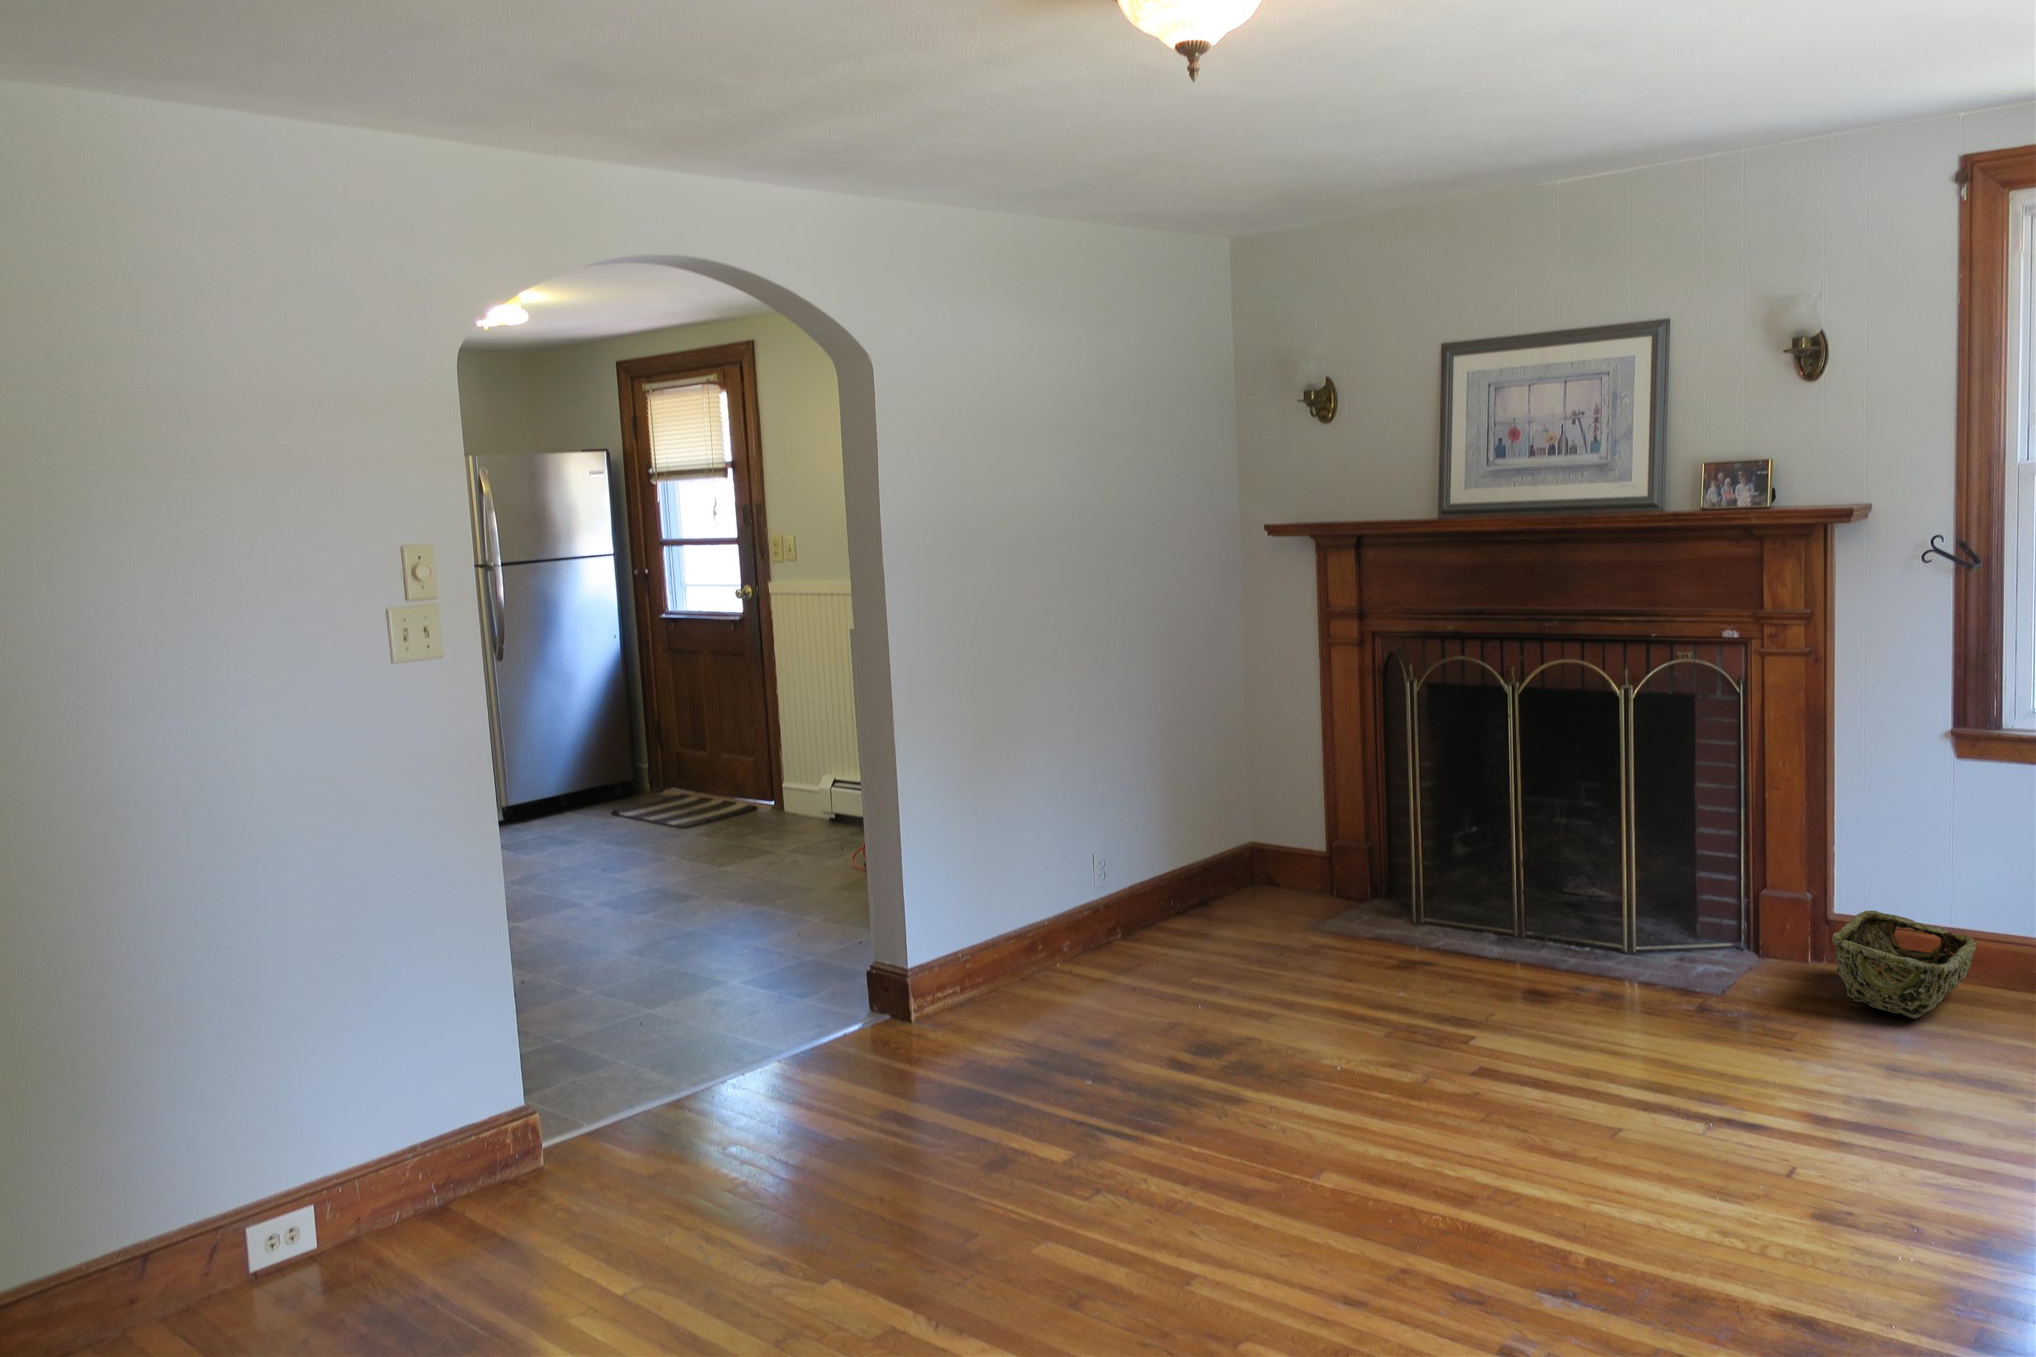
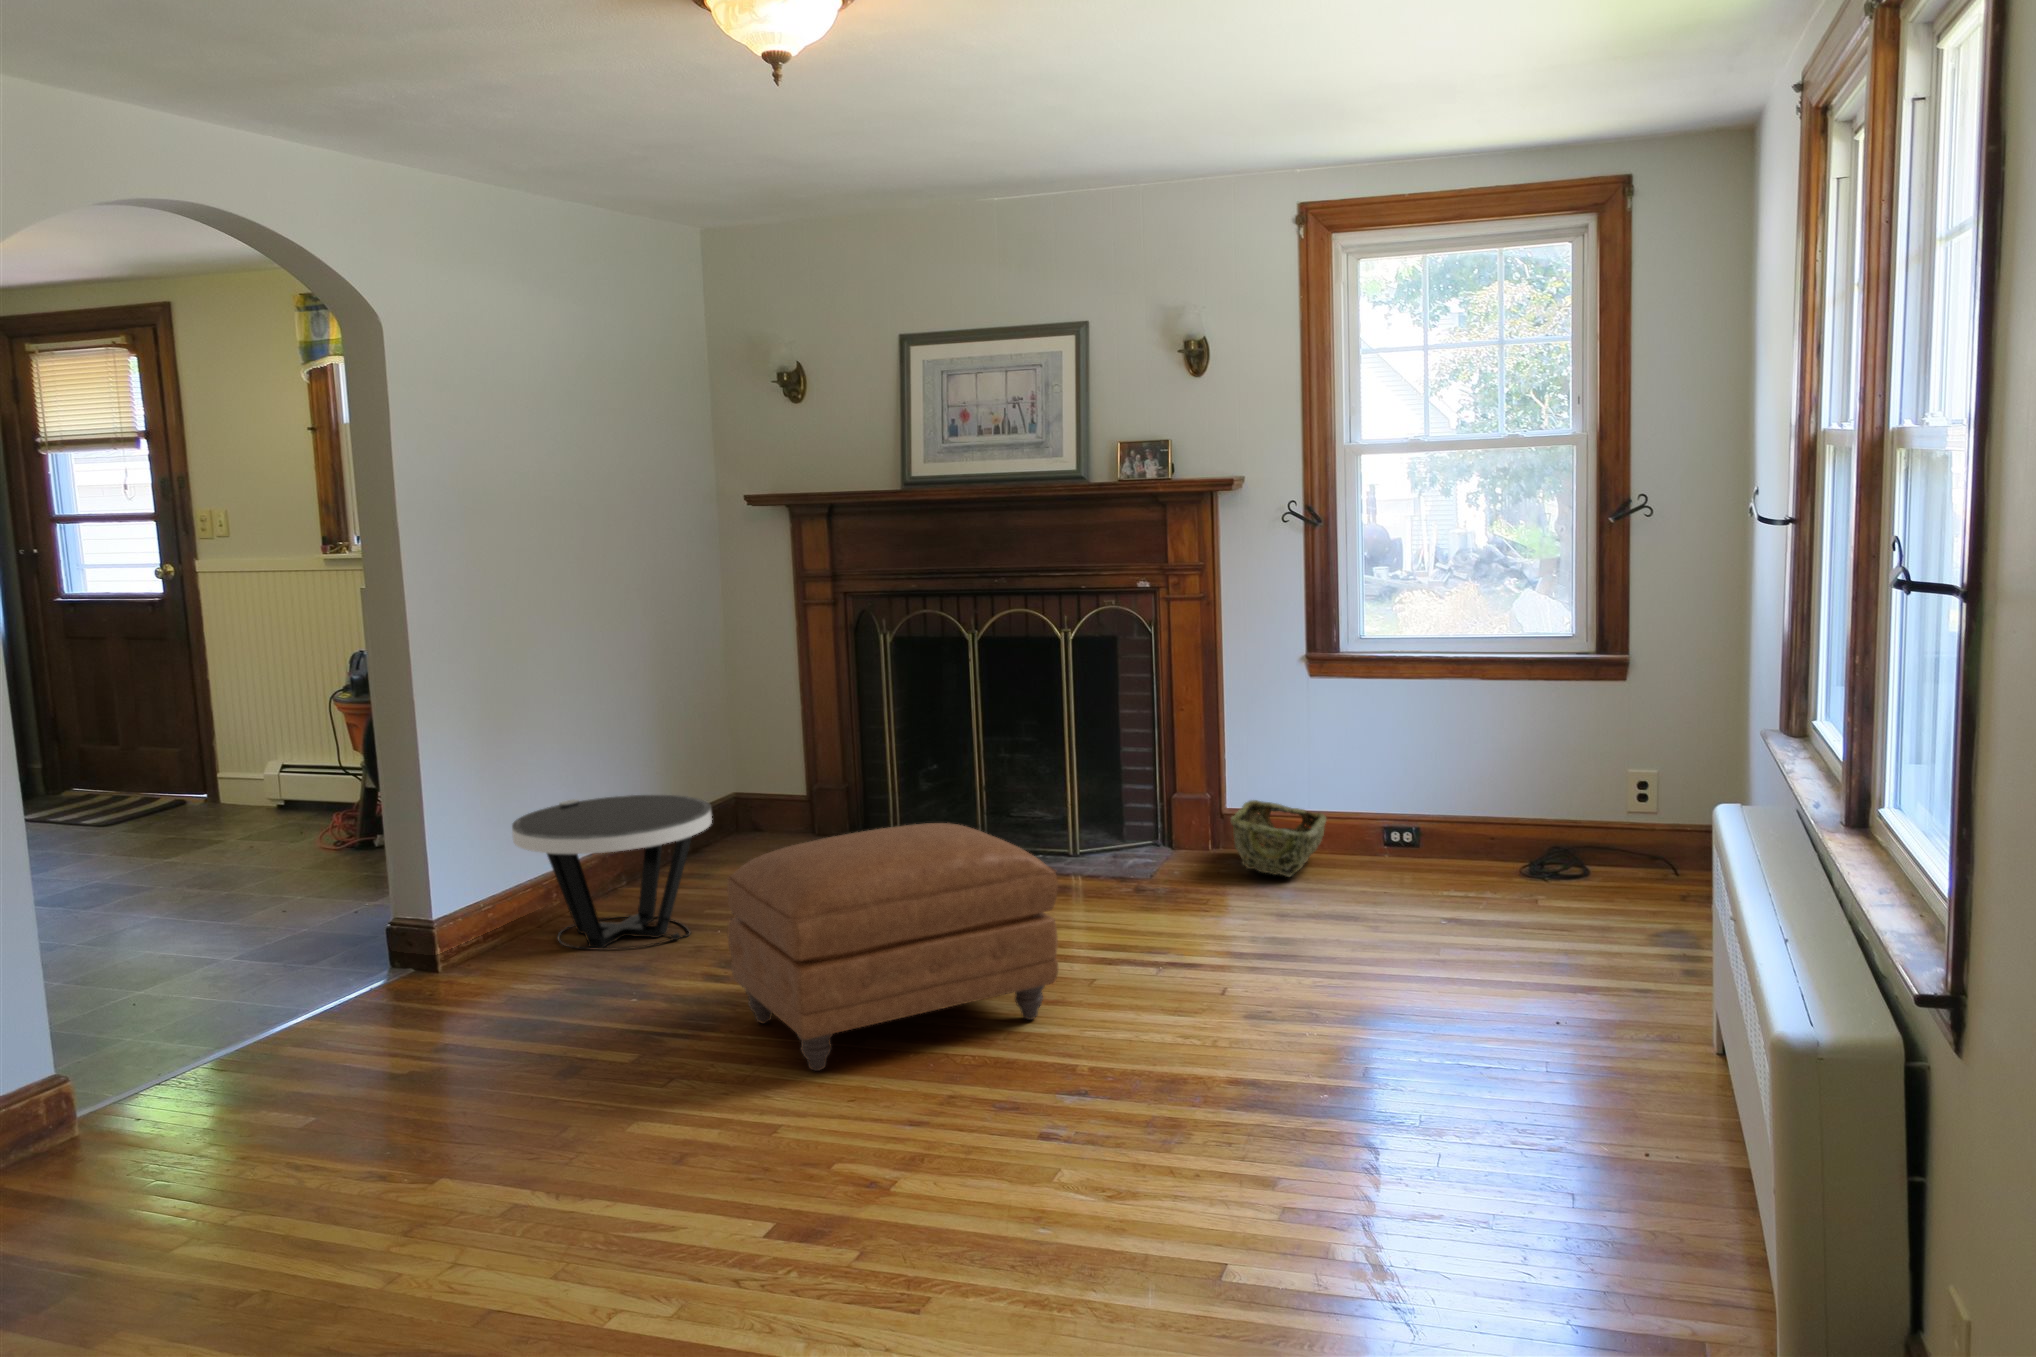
side table: none [992,848,1195,1016] -> present [512,795,712,950]
ottoman: none [1182,924,1565,1205] -> present [727,823,1058,1071]

